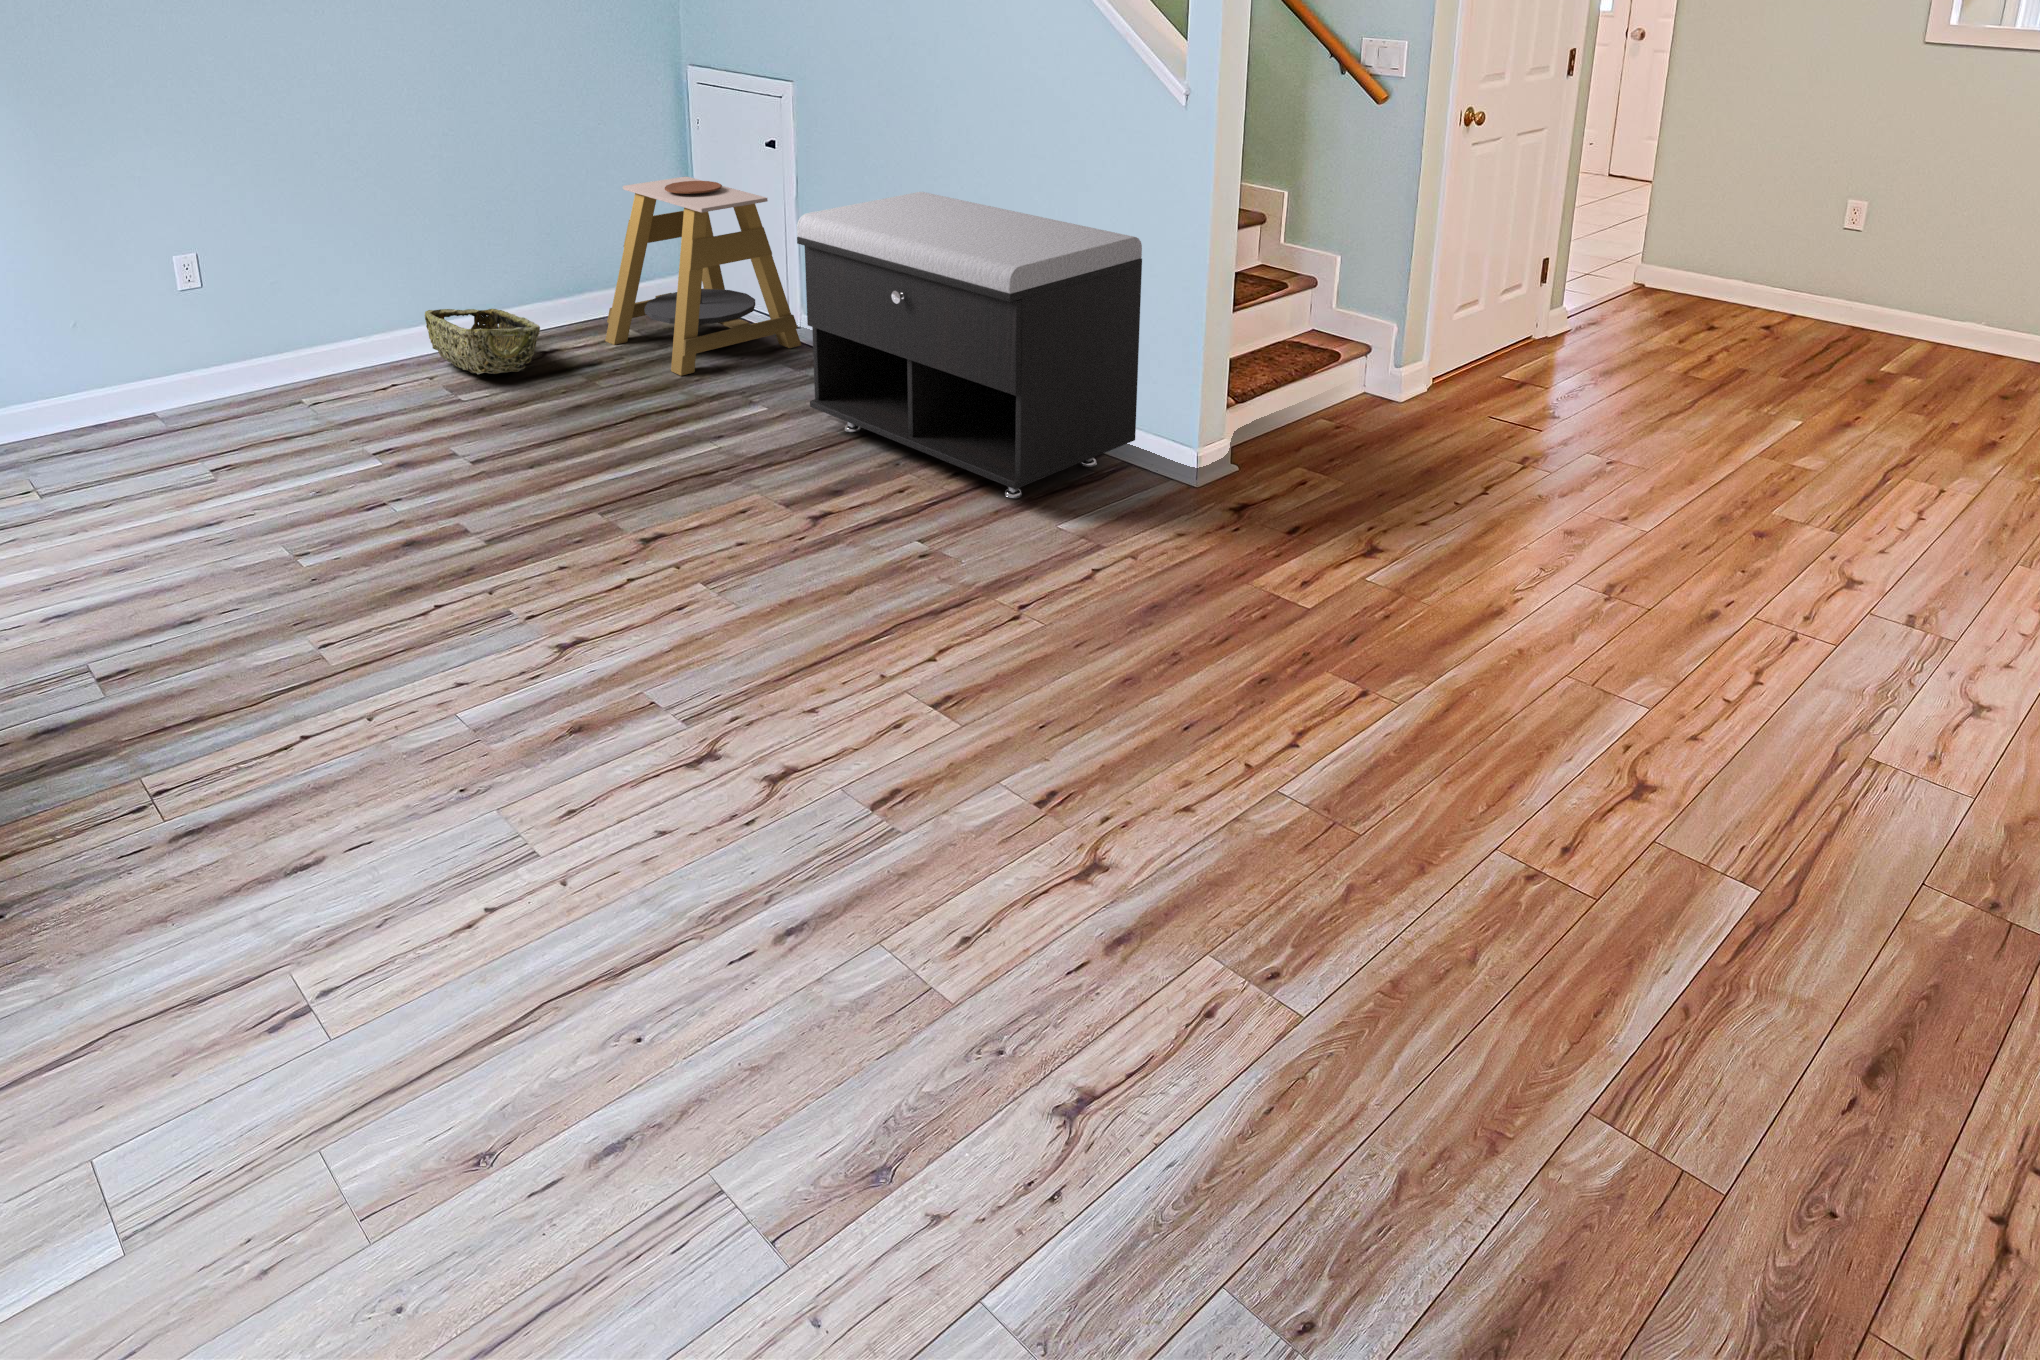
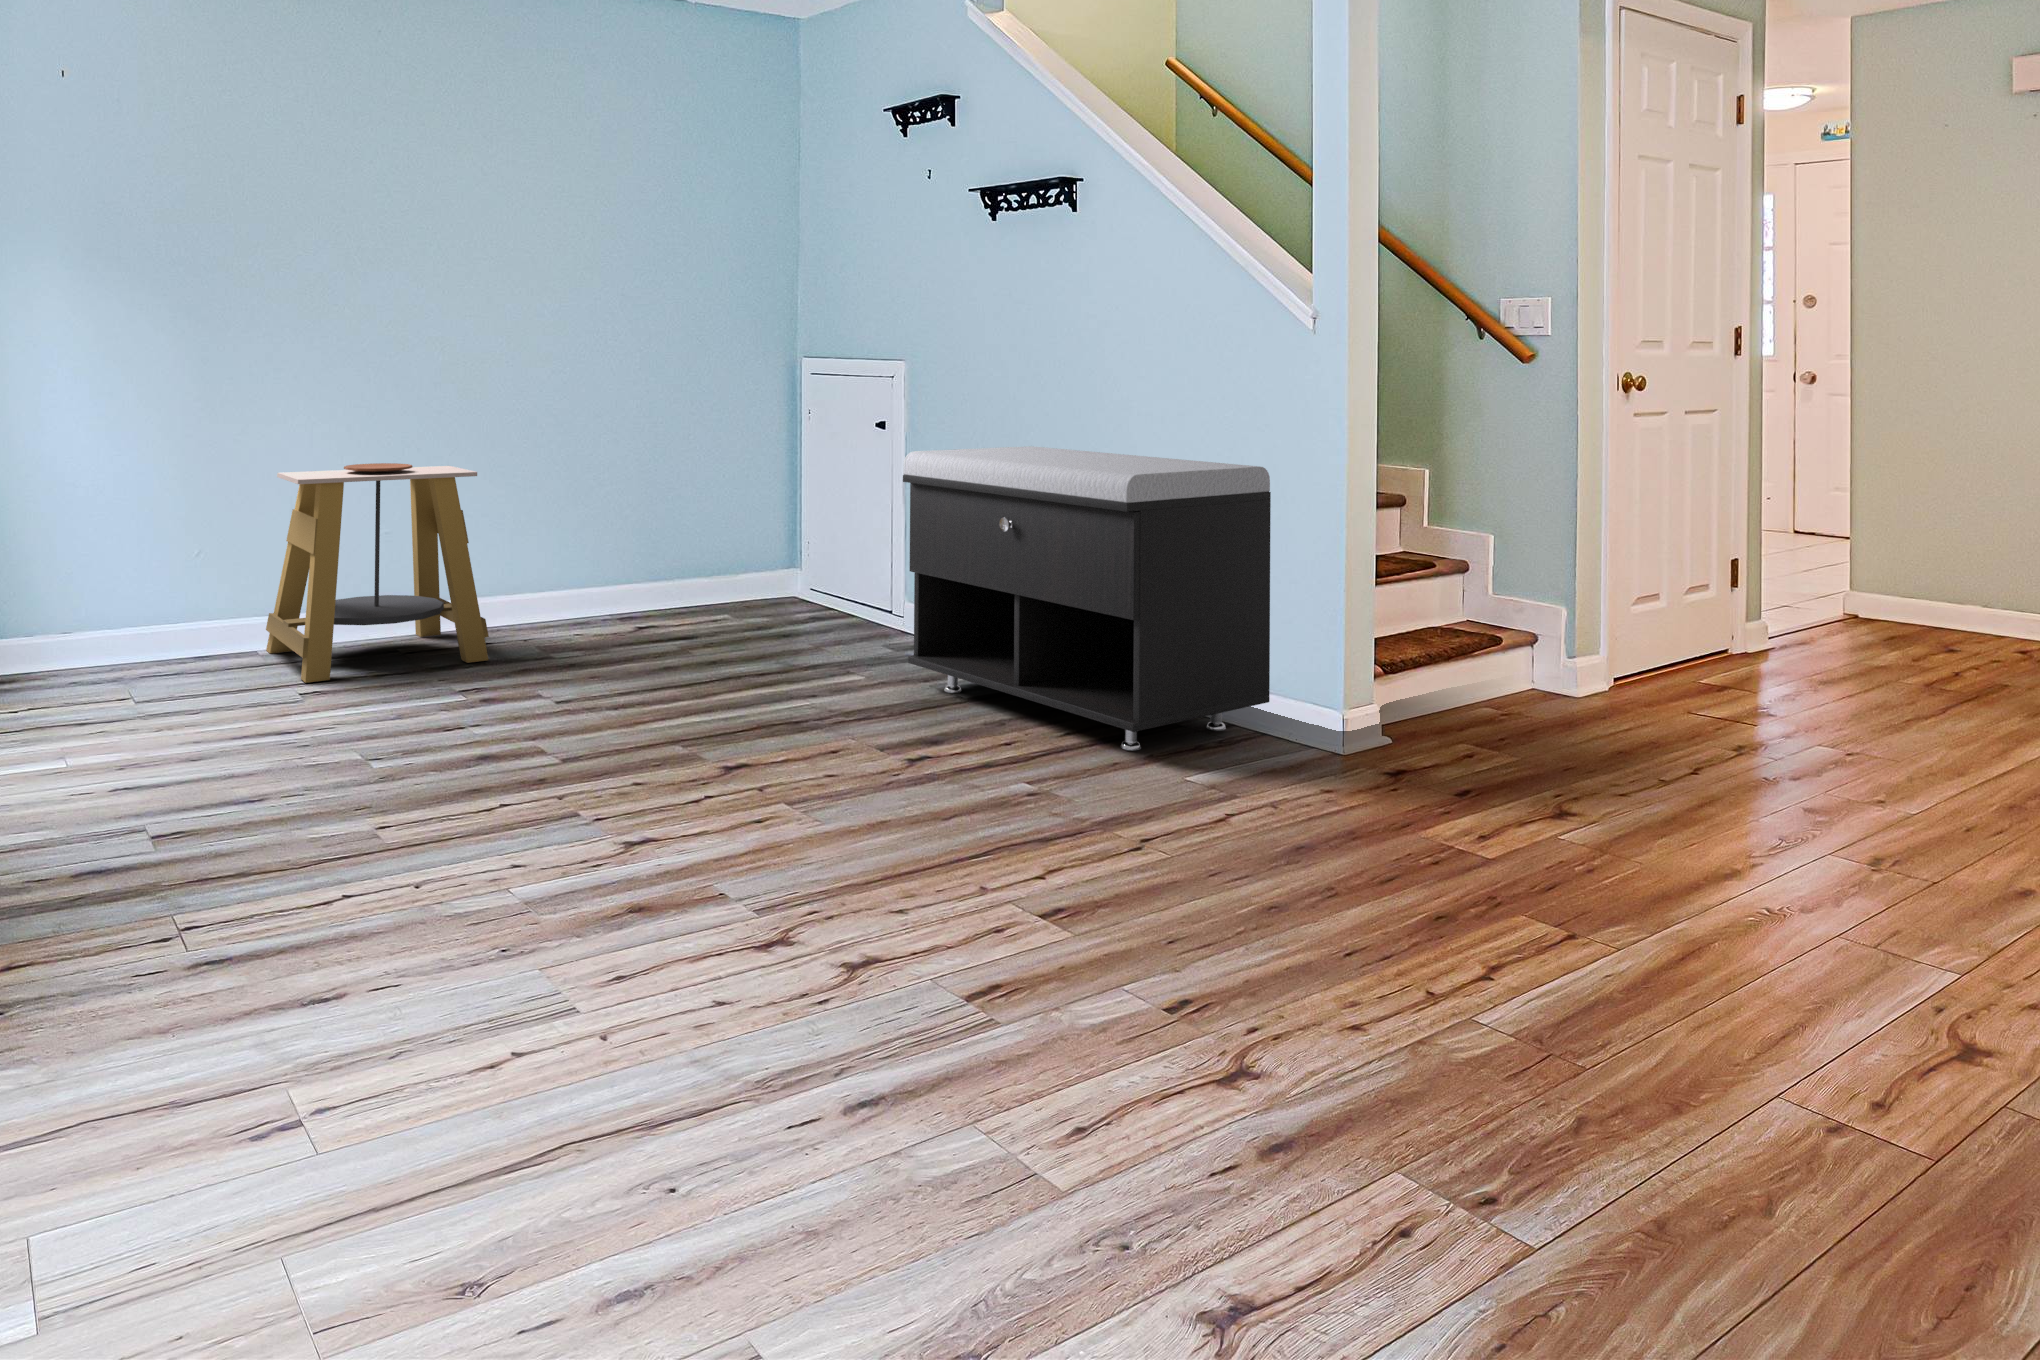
side table: present [605,176,801,376] -> present [266,463,489,683]
woven basket: present [425,309,540,374] -> none [526,570,637,635]

